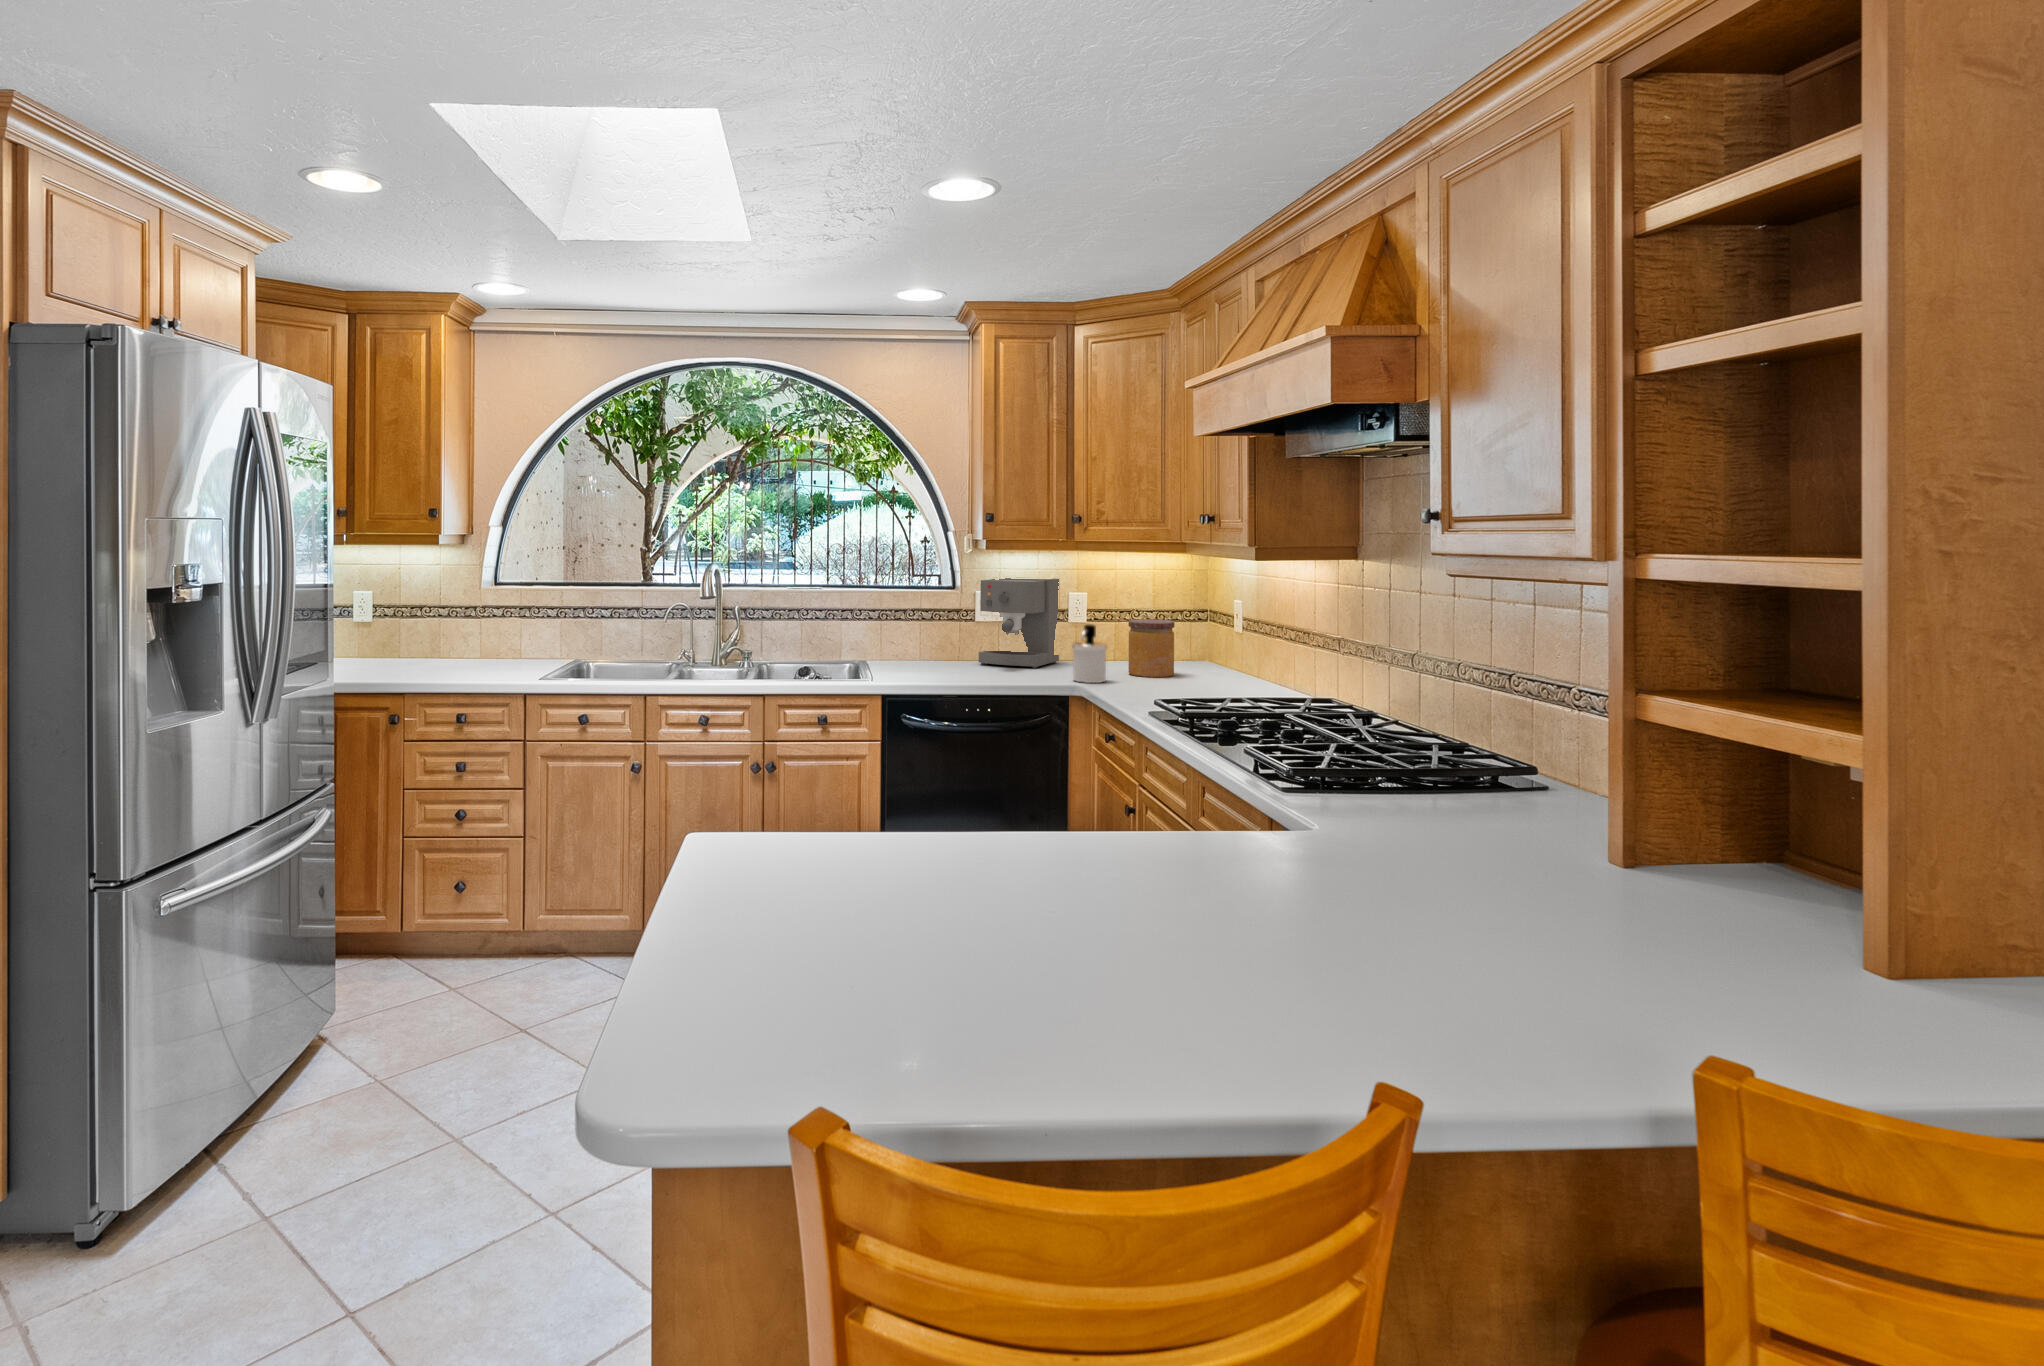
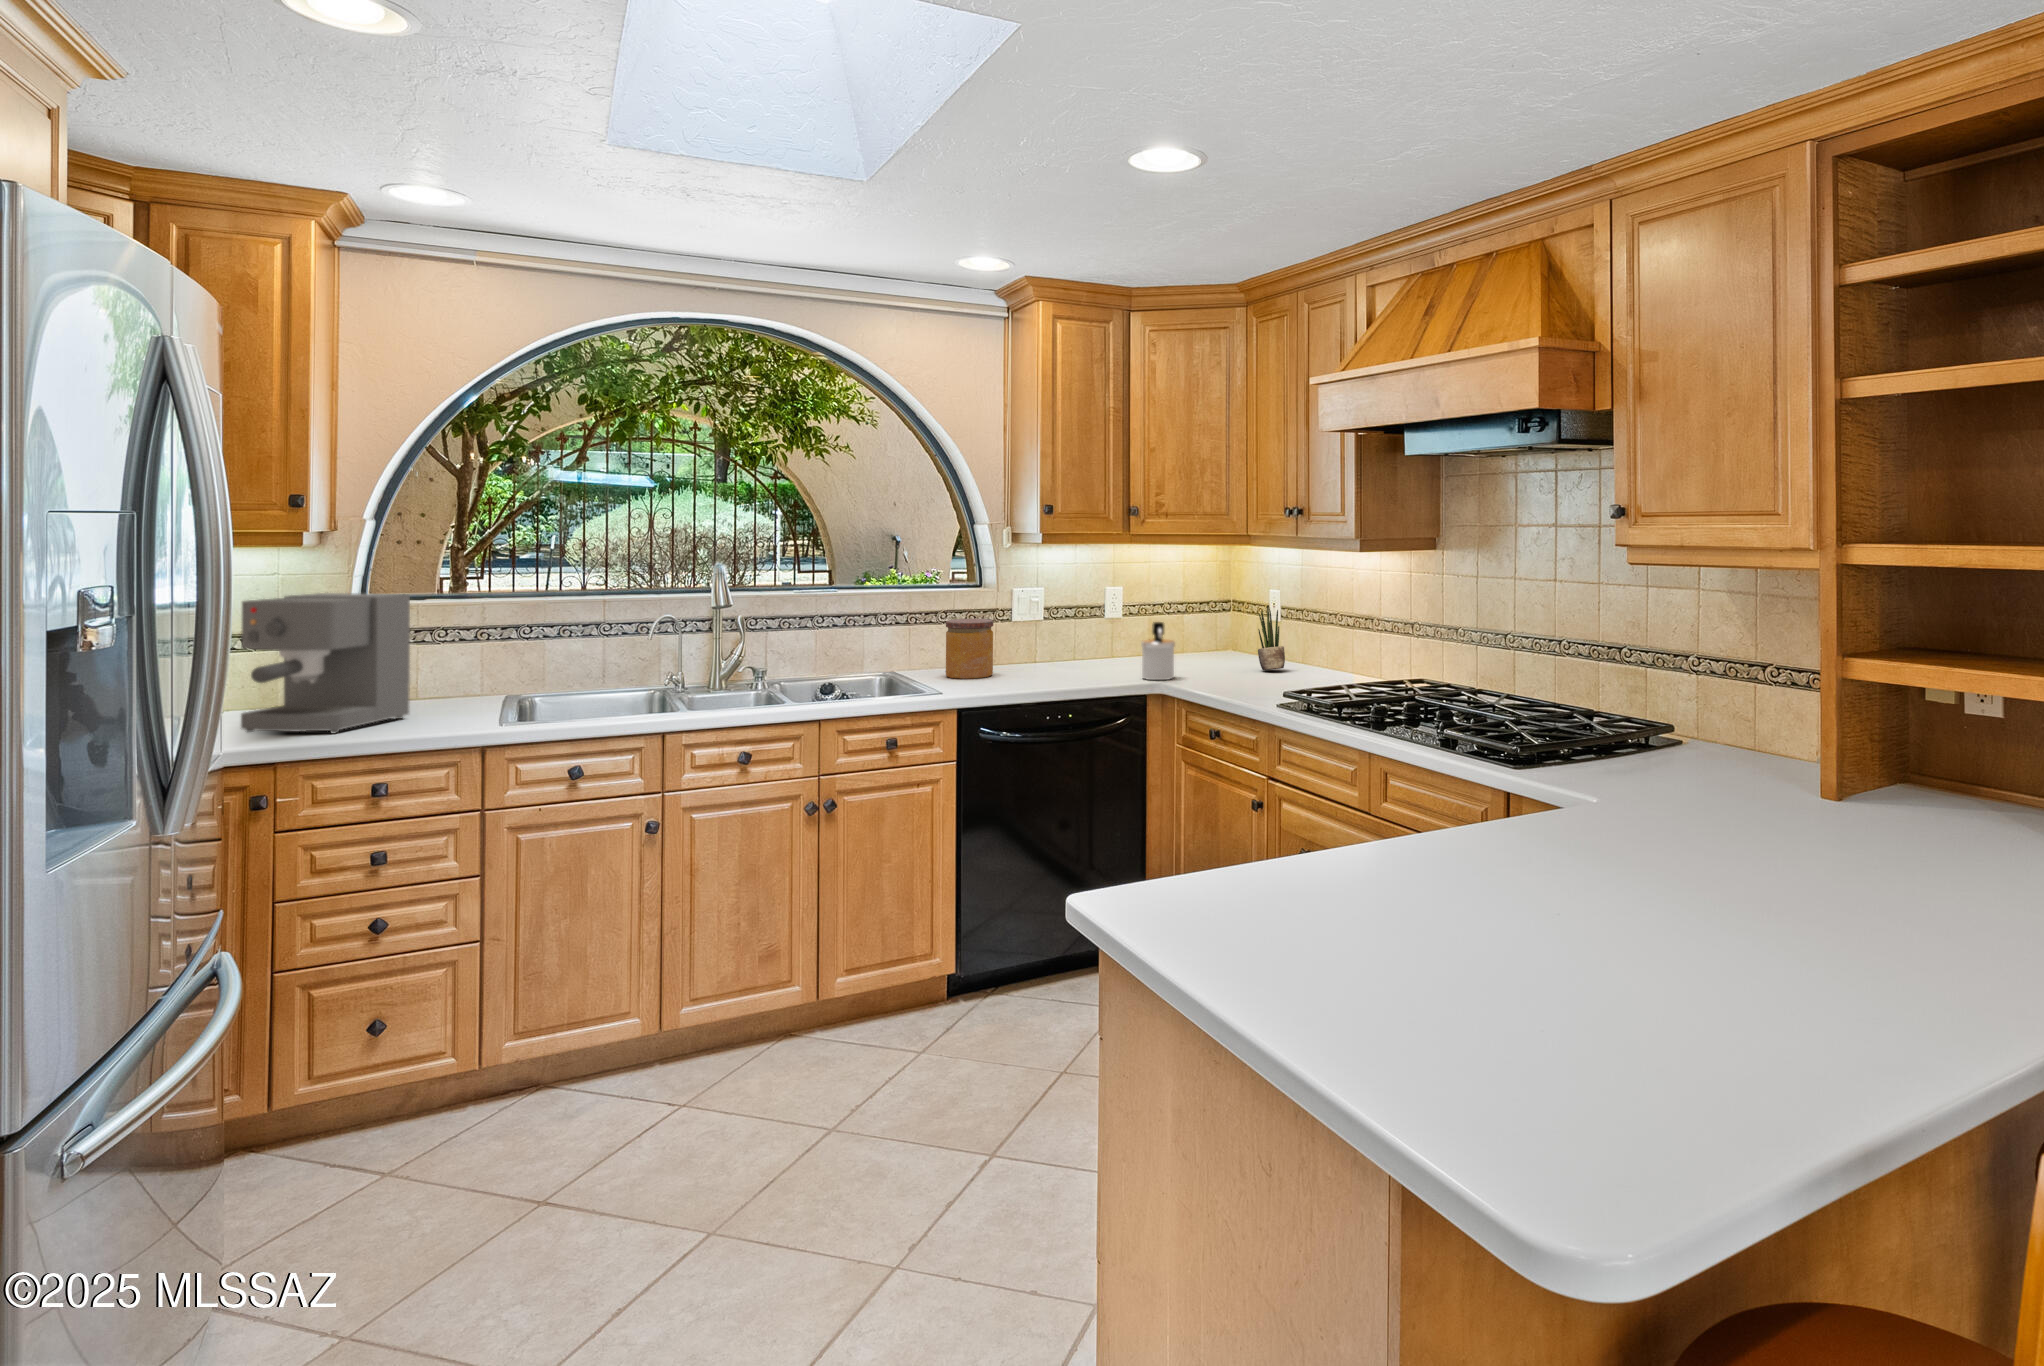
coffee maker: present [979,578,1059,668] -> present [241,593,410,733]
potted plant: none [1206,611,1235,681] -> present [1258,605,1285,670]
jar: present [1128,619,1175,677] -> present [946,619,993,679]

